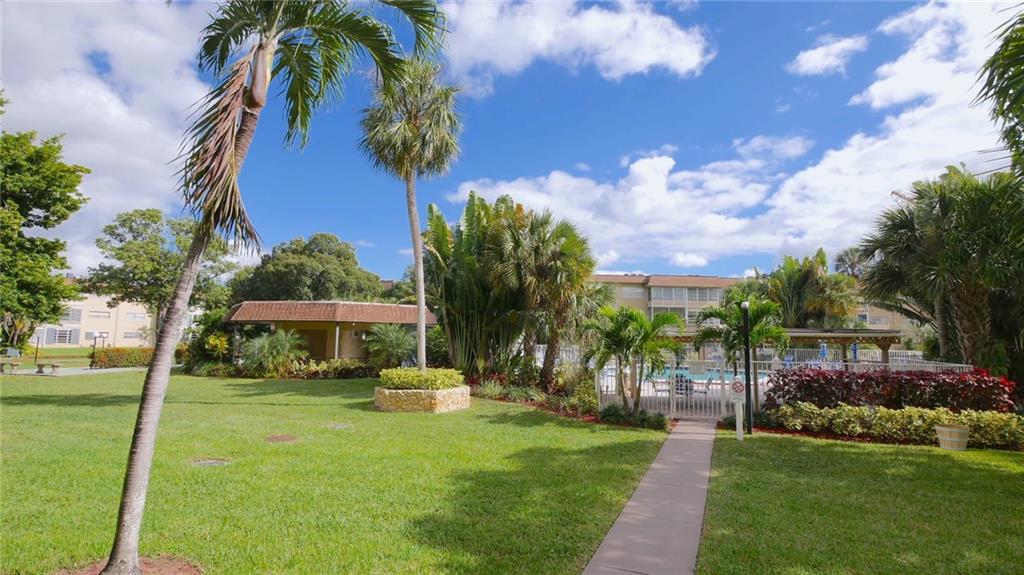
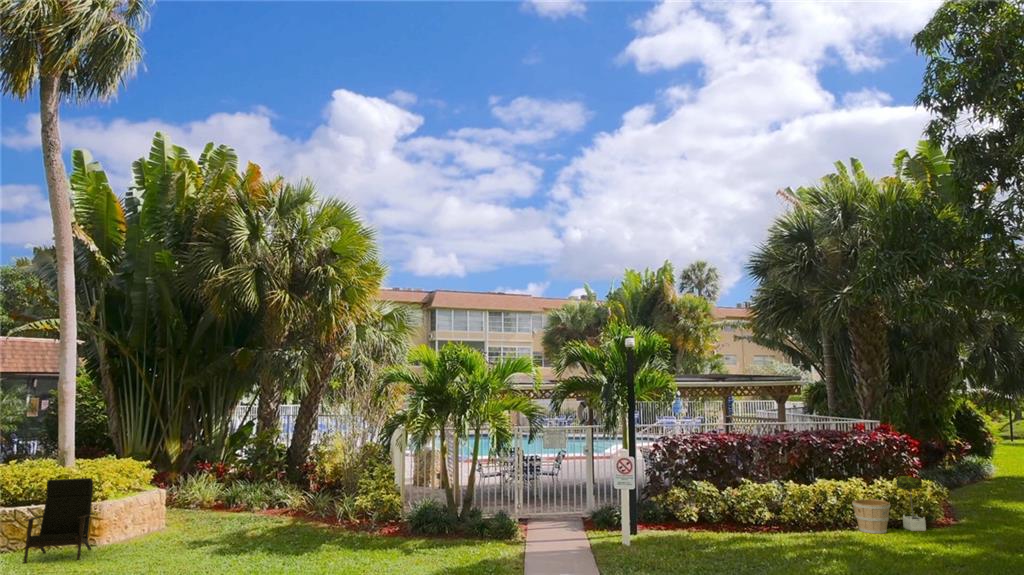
lounge chair: none [402,377,434,417] -> present [24,478,94,563]
potted tree: none [980,408,1008,453] -> present [896,476,926,531]

